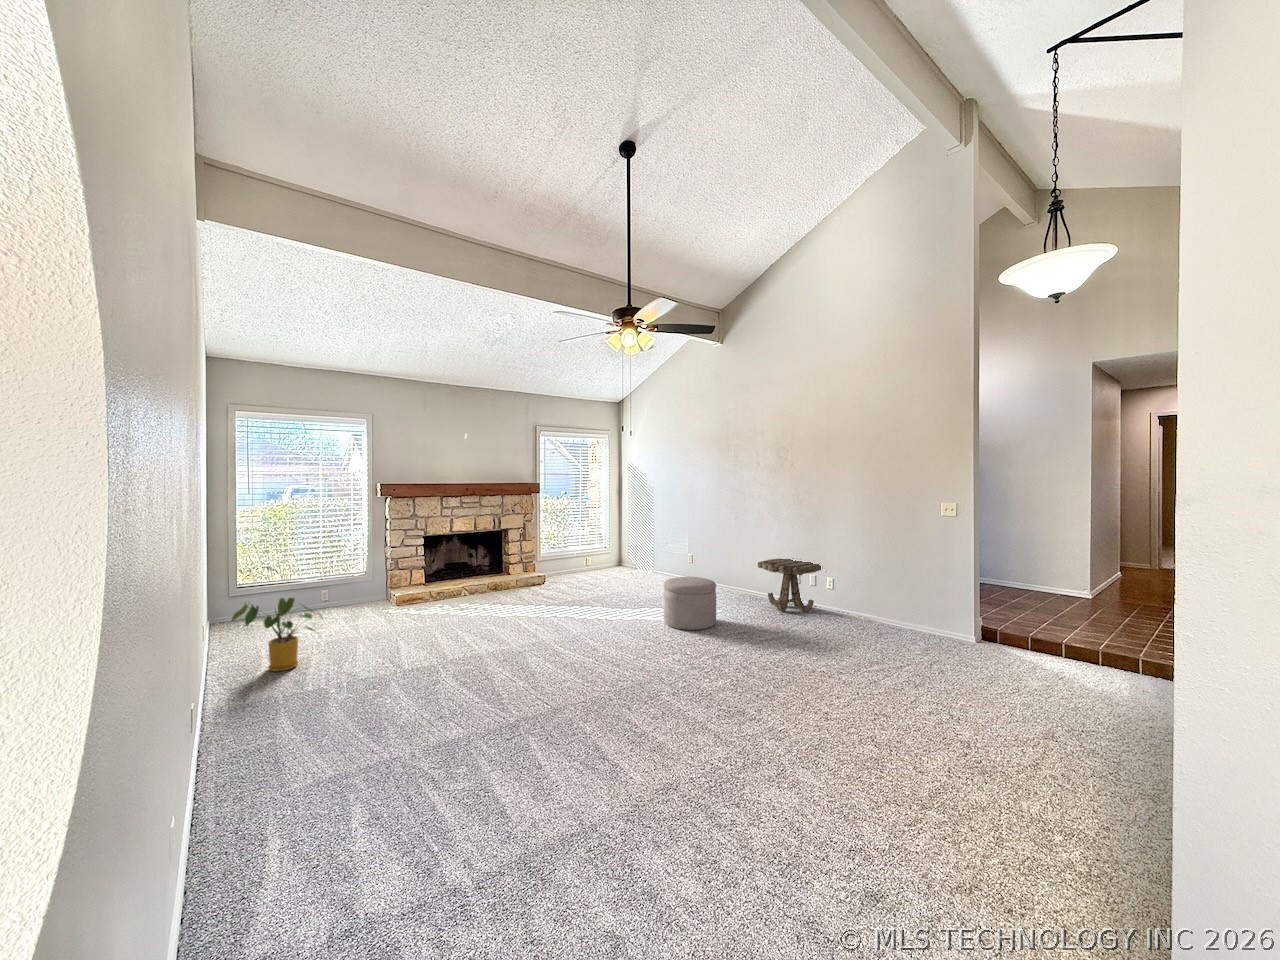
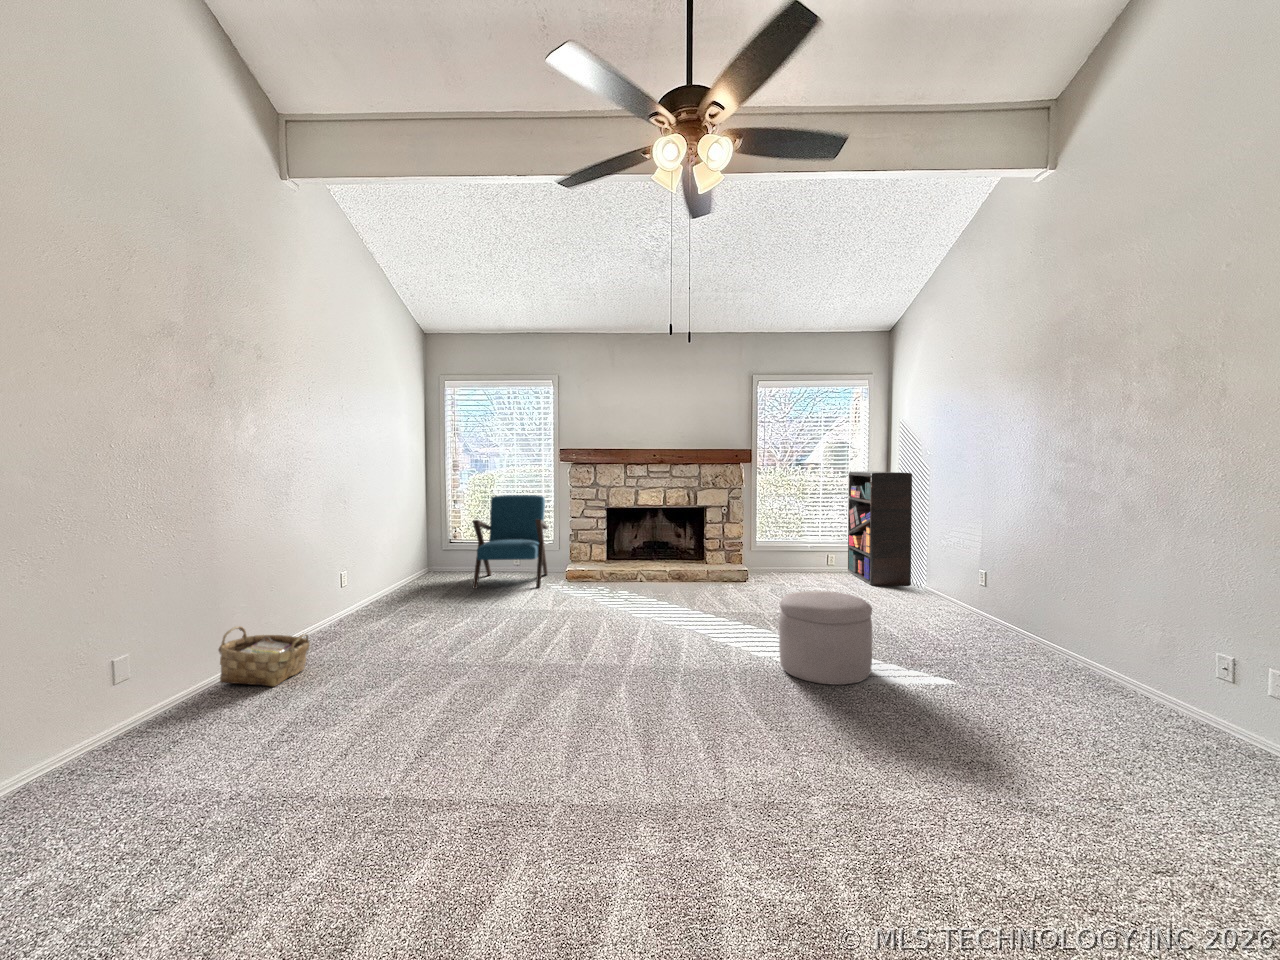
bookshelf: none [597,497,646,575] -> present [848,471,912,586]
armchair: none [297,529,391,631] -> present [473,495,548,589]
side table: present [758,558,821,612] -> none [1009,587,1170,710]
house plant: present [232,598,322,671] -> none [352,549,422,616]
woven basket: none [267,684,359,756] -> present [219,626,310,686]

